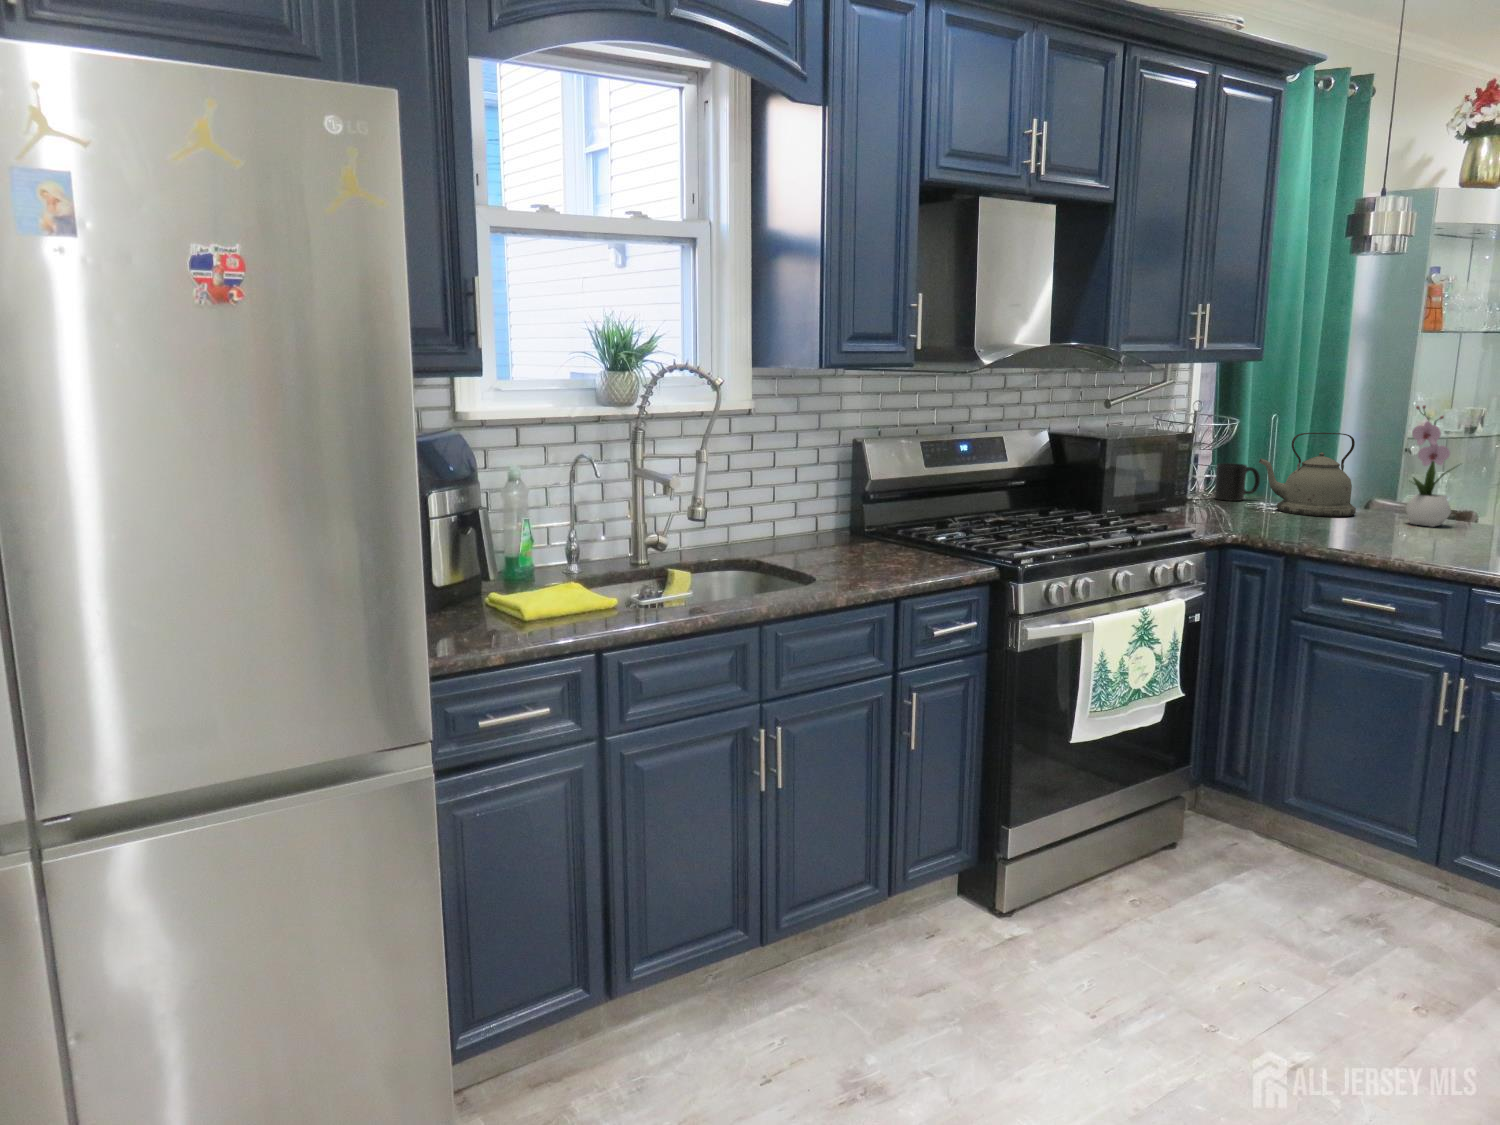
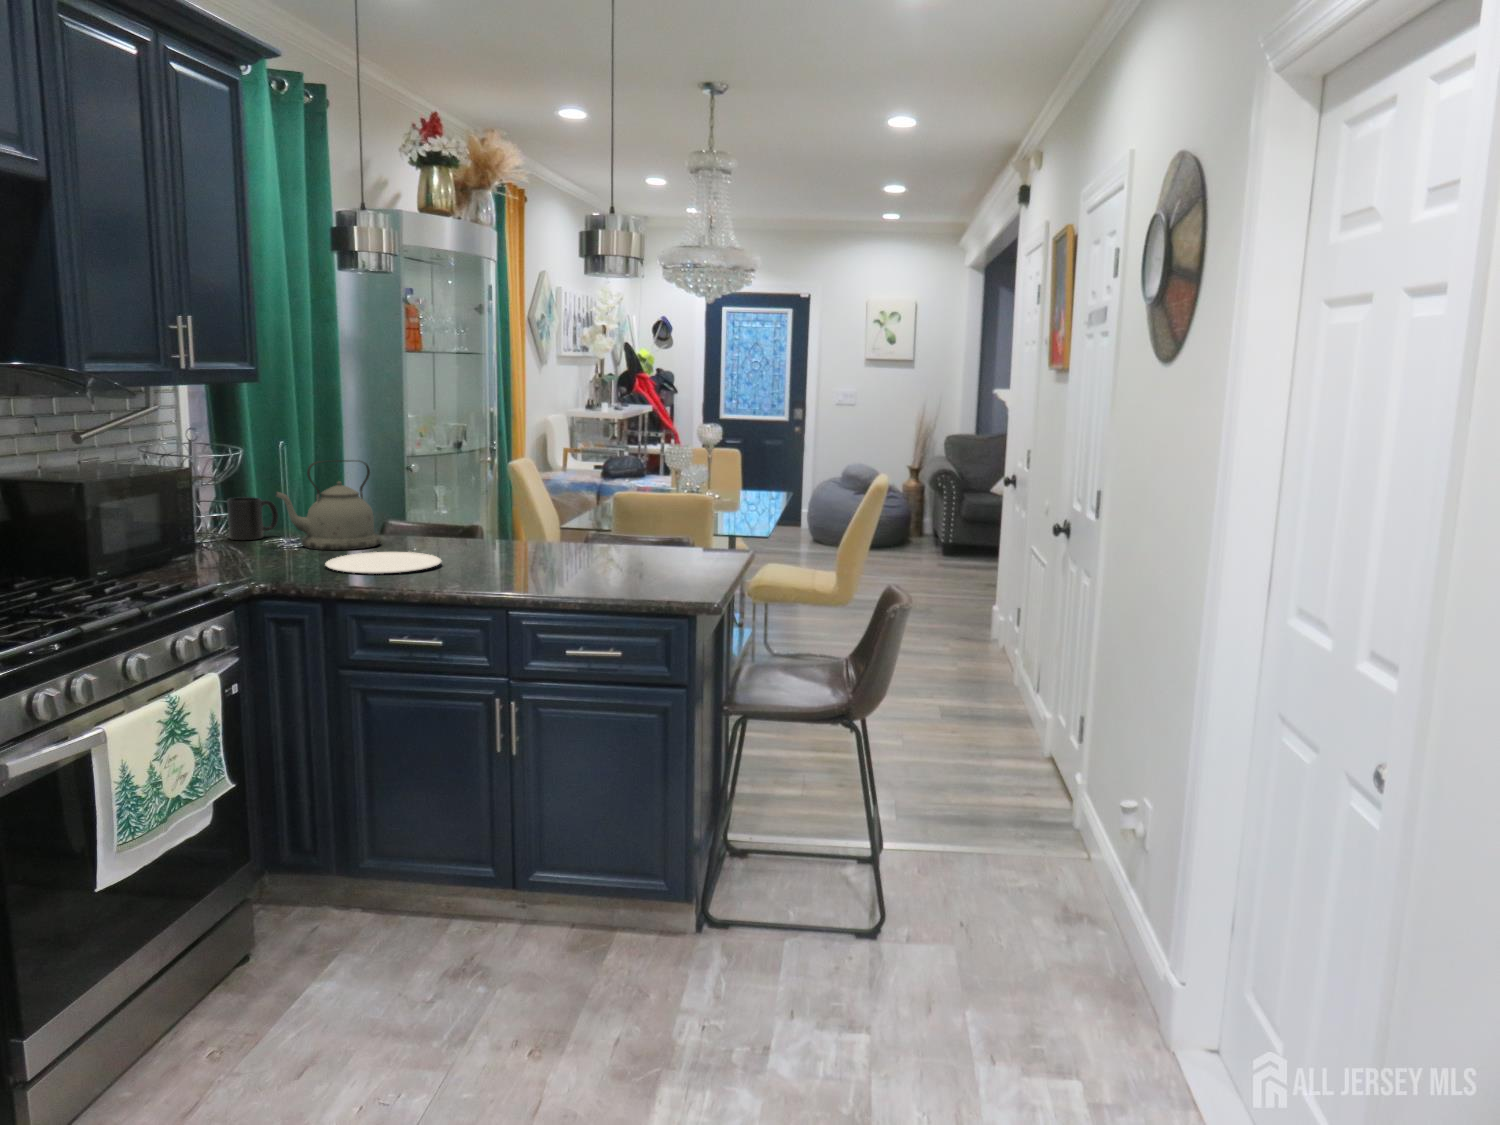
flower arrangement: present [1406,405,1455,527] -> none [422,430,469,549]
plate: none [1294,519,1415,539] -> present [325,552,441,574]

